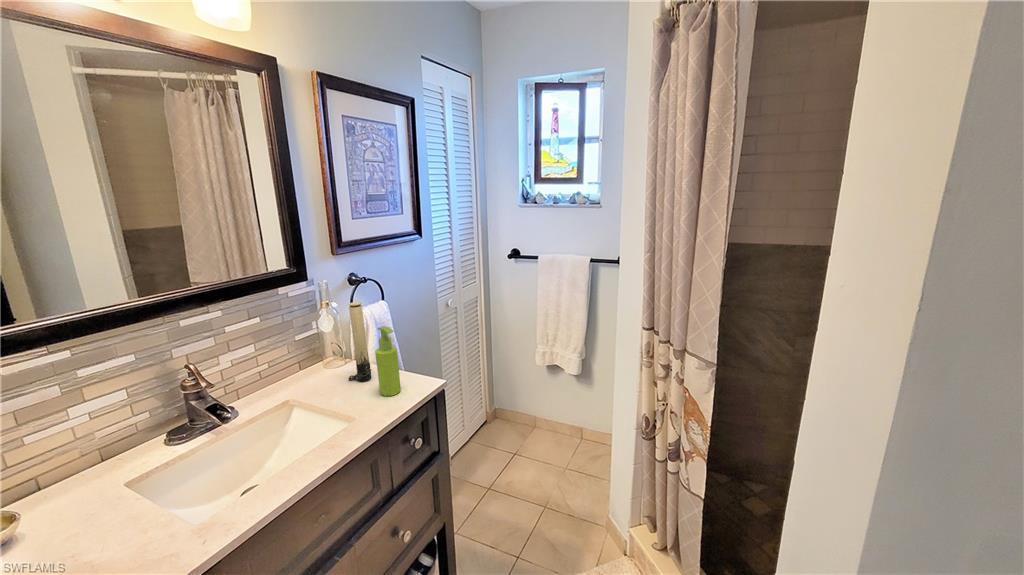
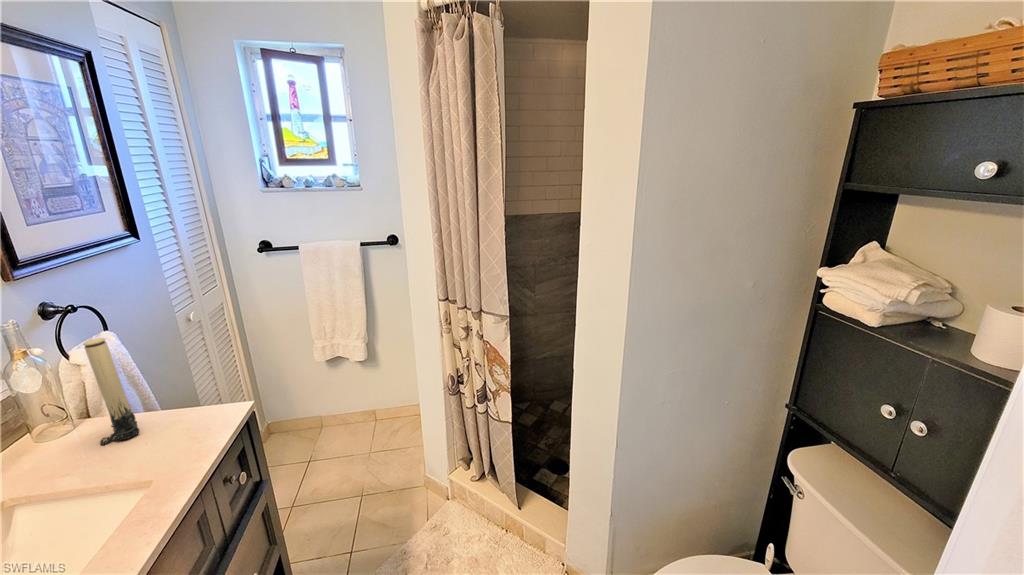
soap dispenser: present [375,326,401,396] -> none [153,358,200,443]

